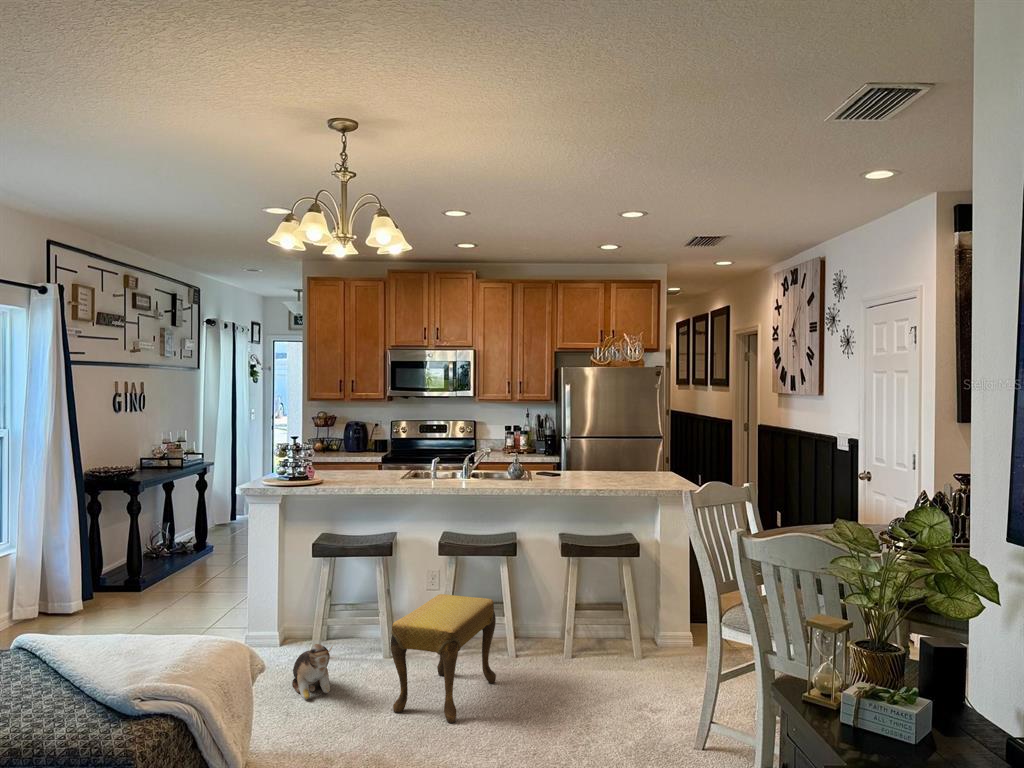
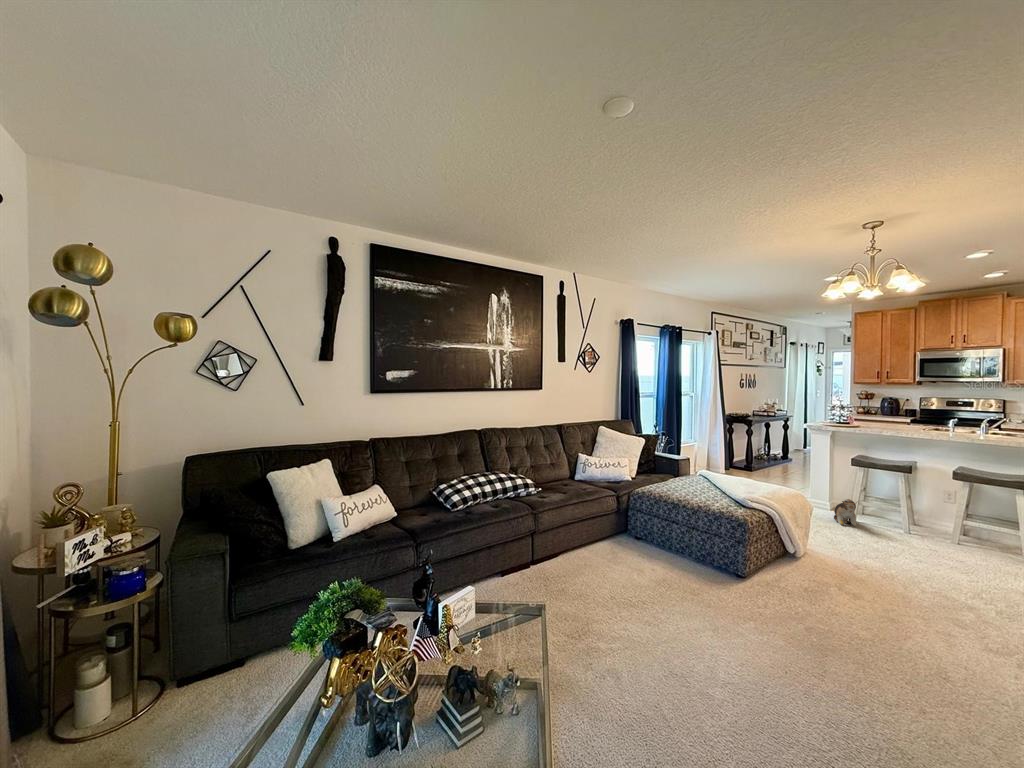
footstool: present [391,594,496,723] -> none [895,492,985,557]

